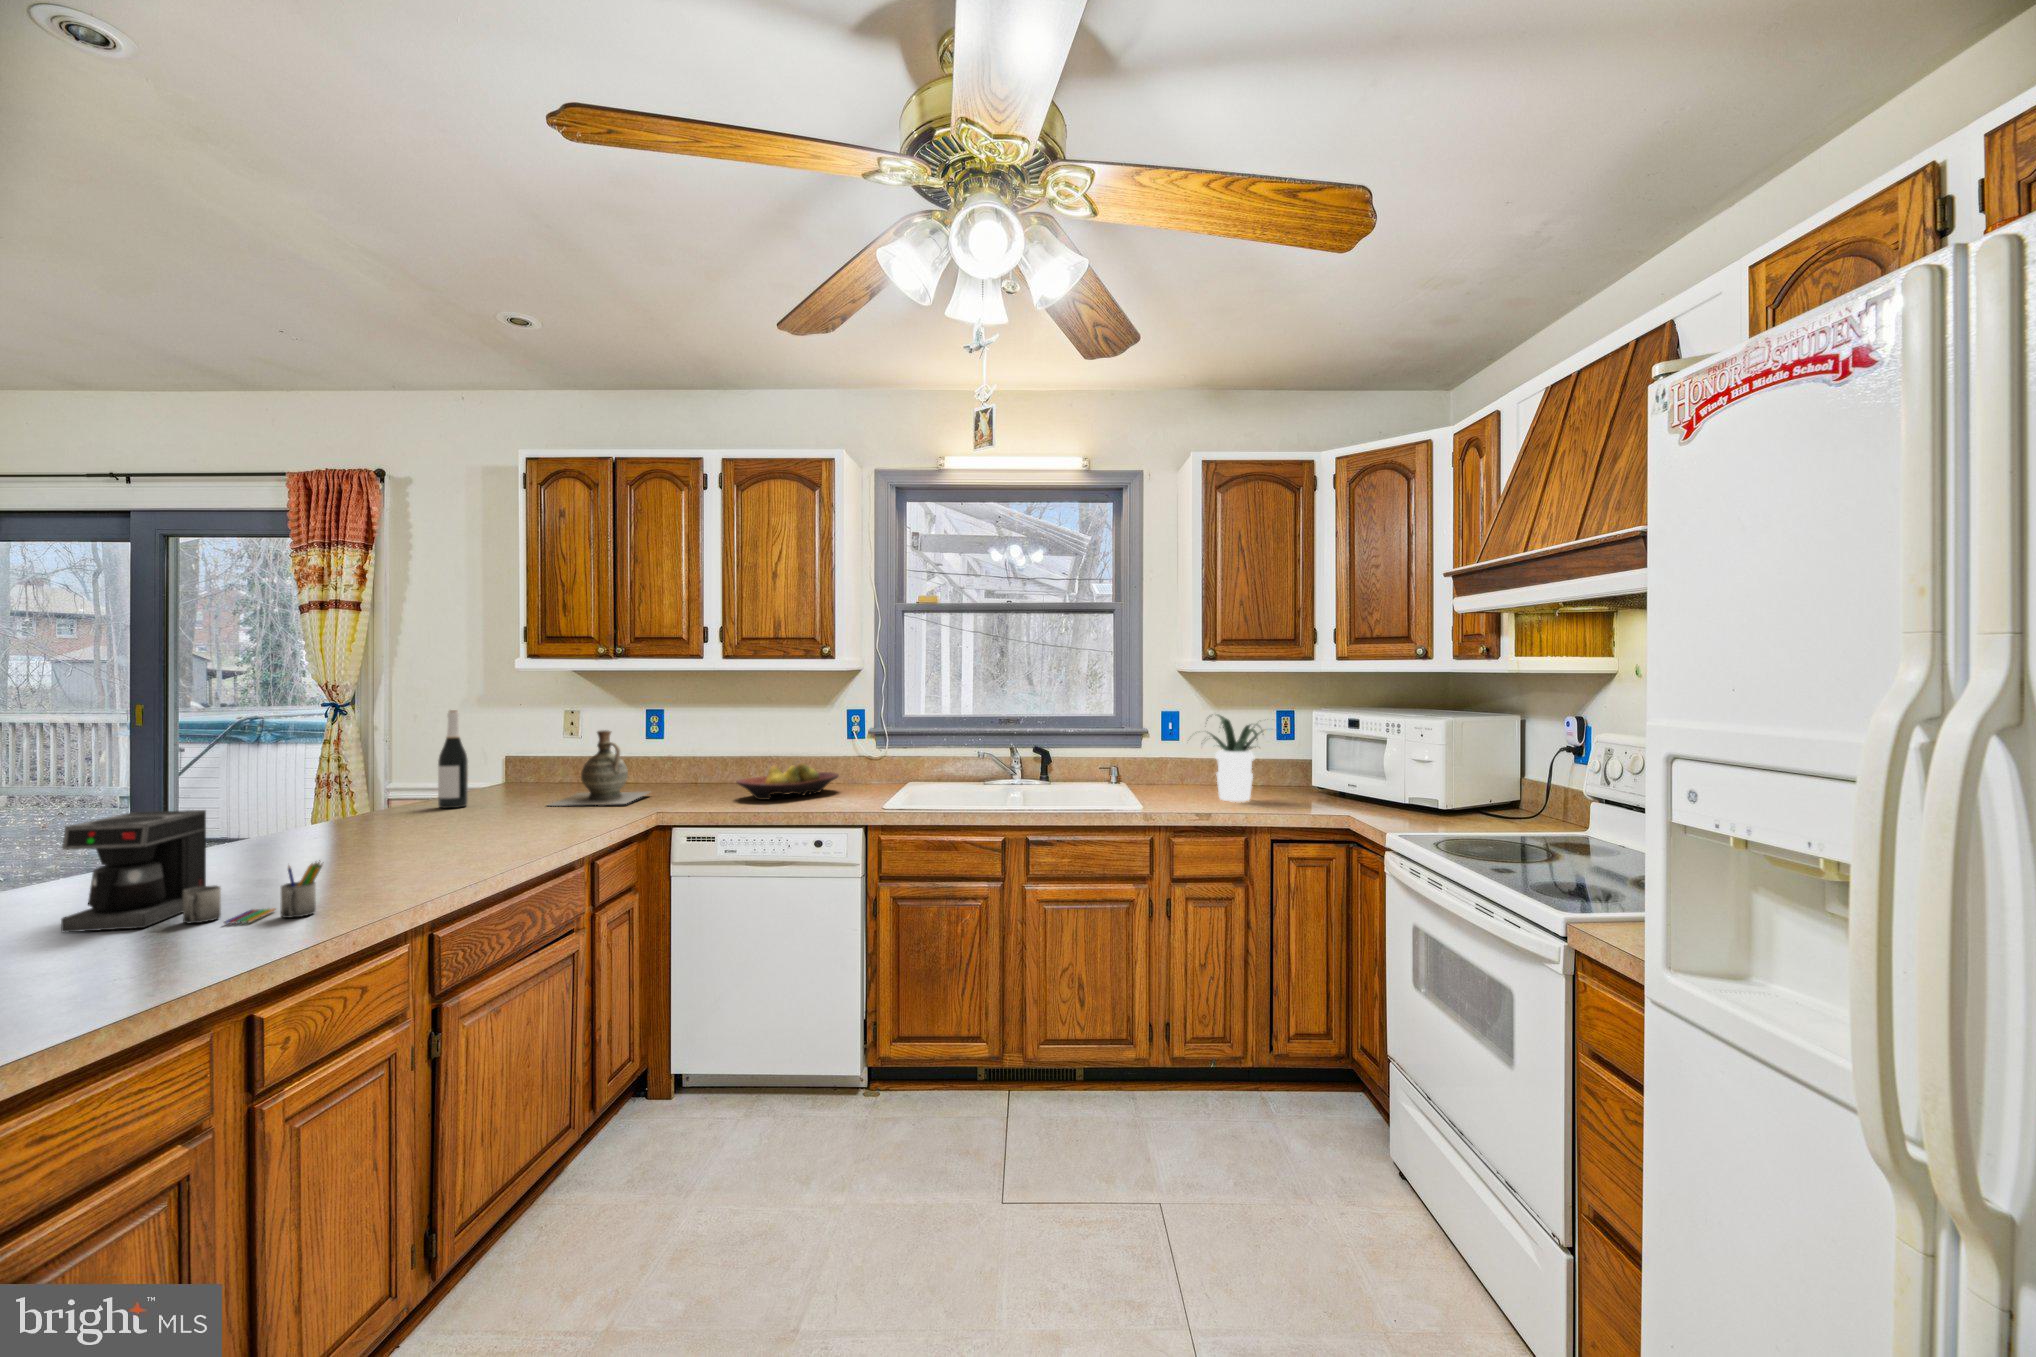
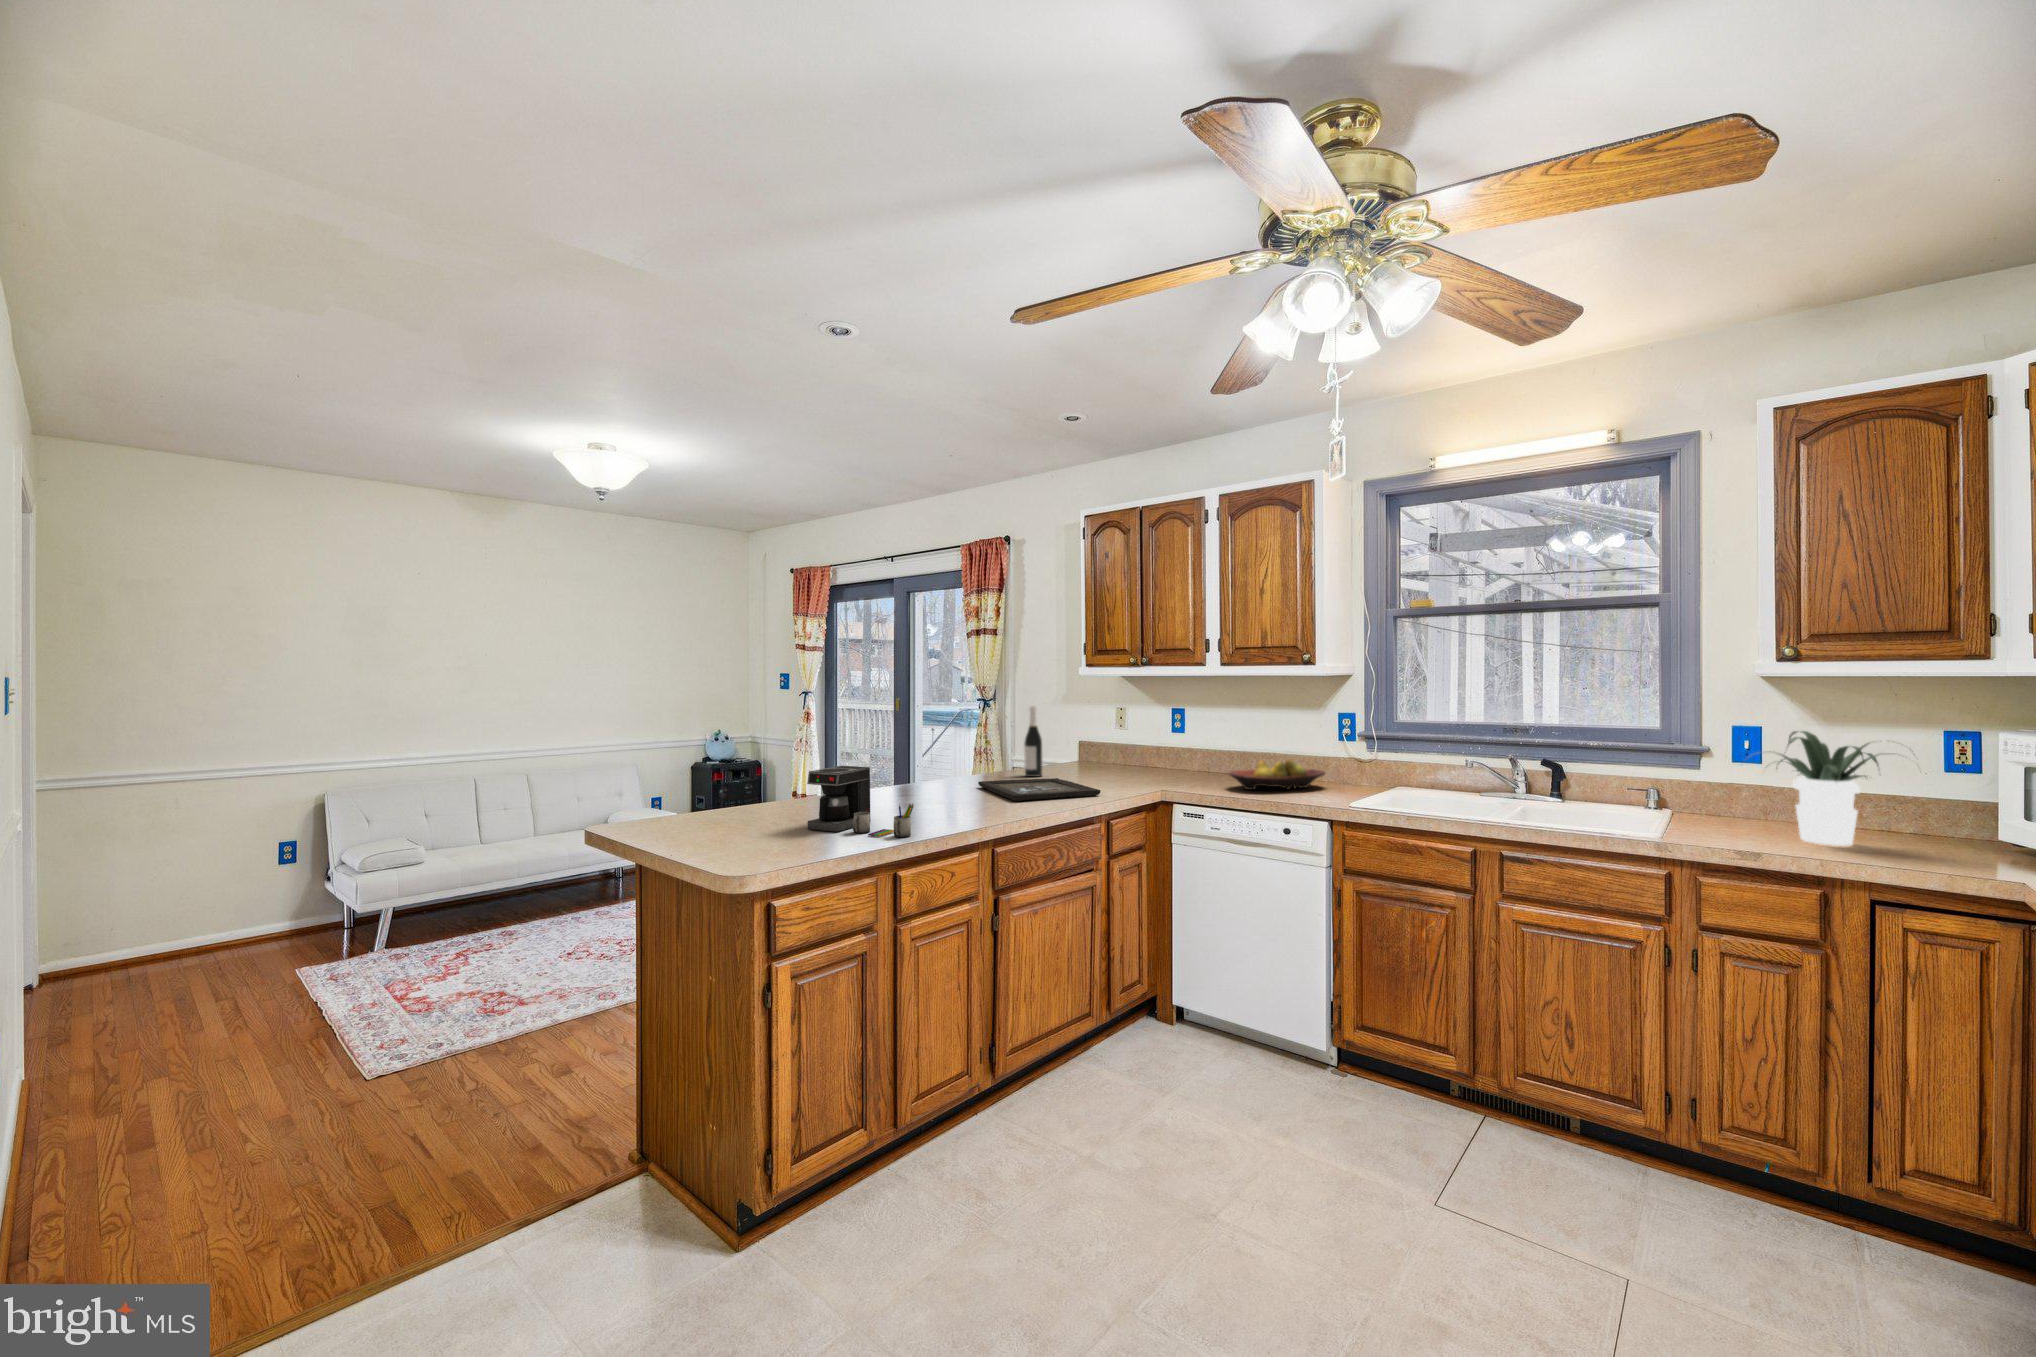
ceramic jug: present [549,730,648,806] -> none [1088,724,1169,784]
tray: none [373,807,583,842] -> present [978,778,1101,801]

